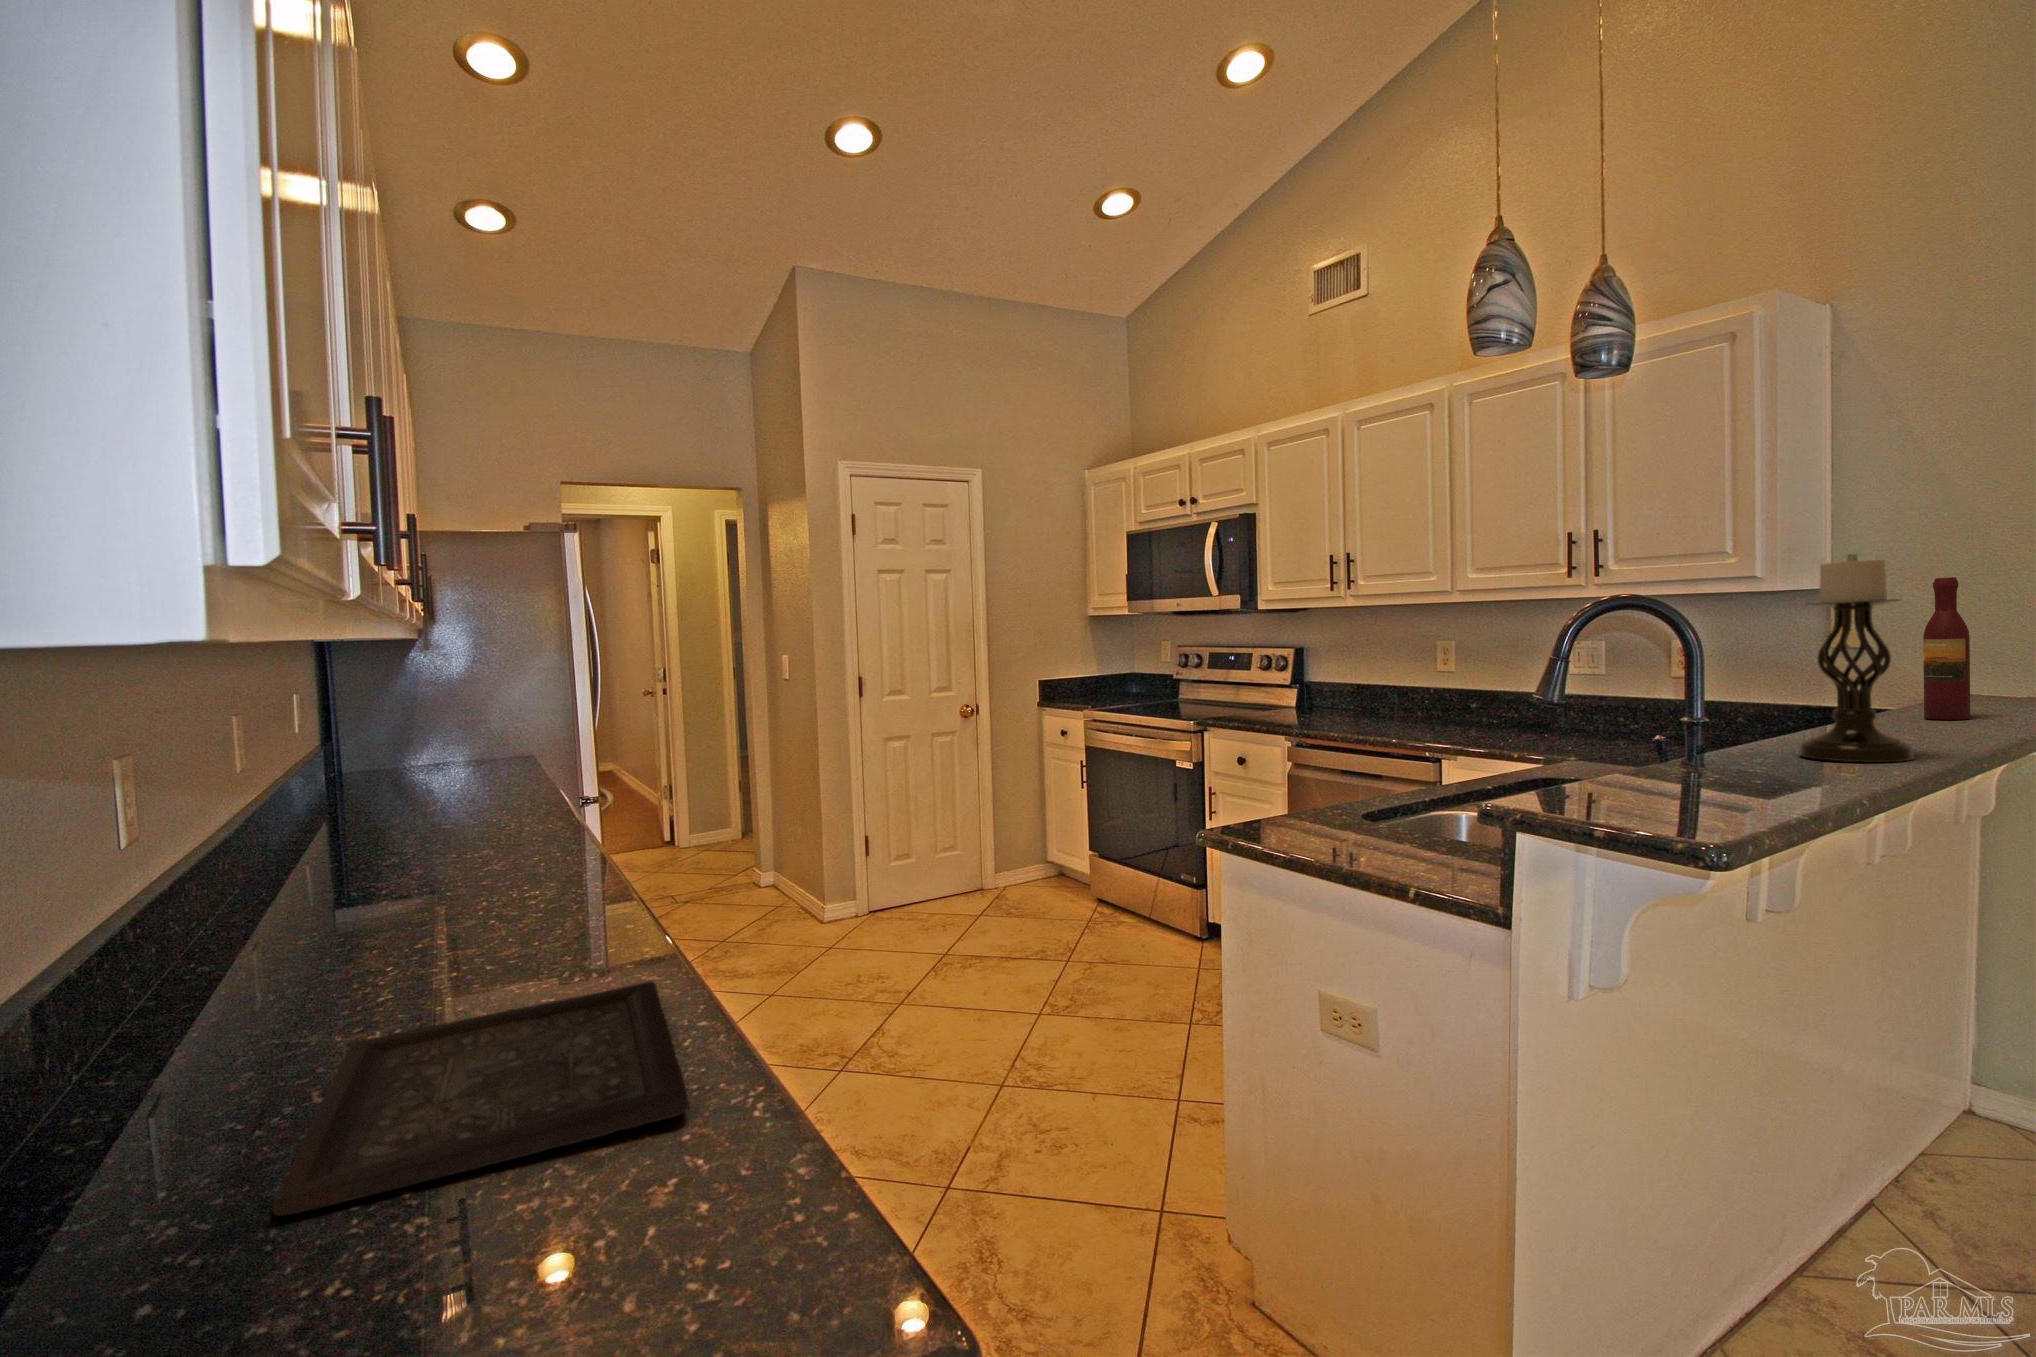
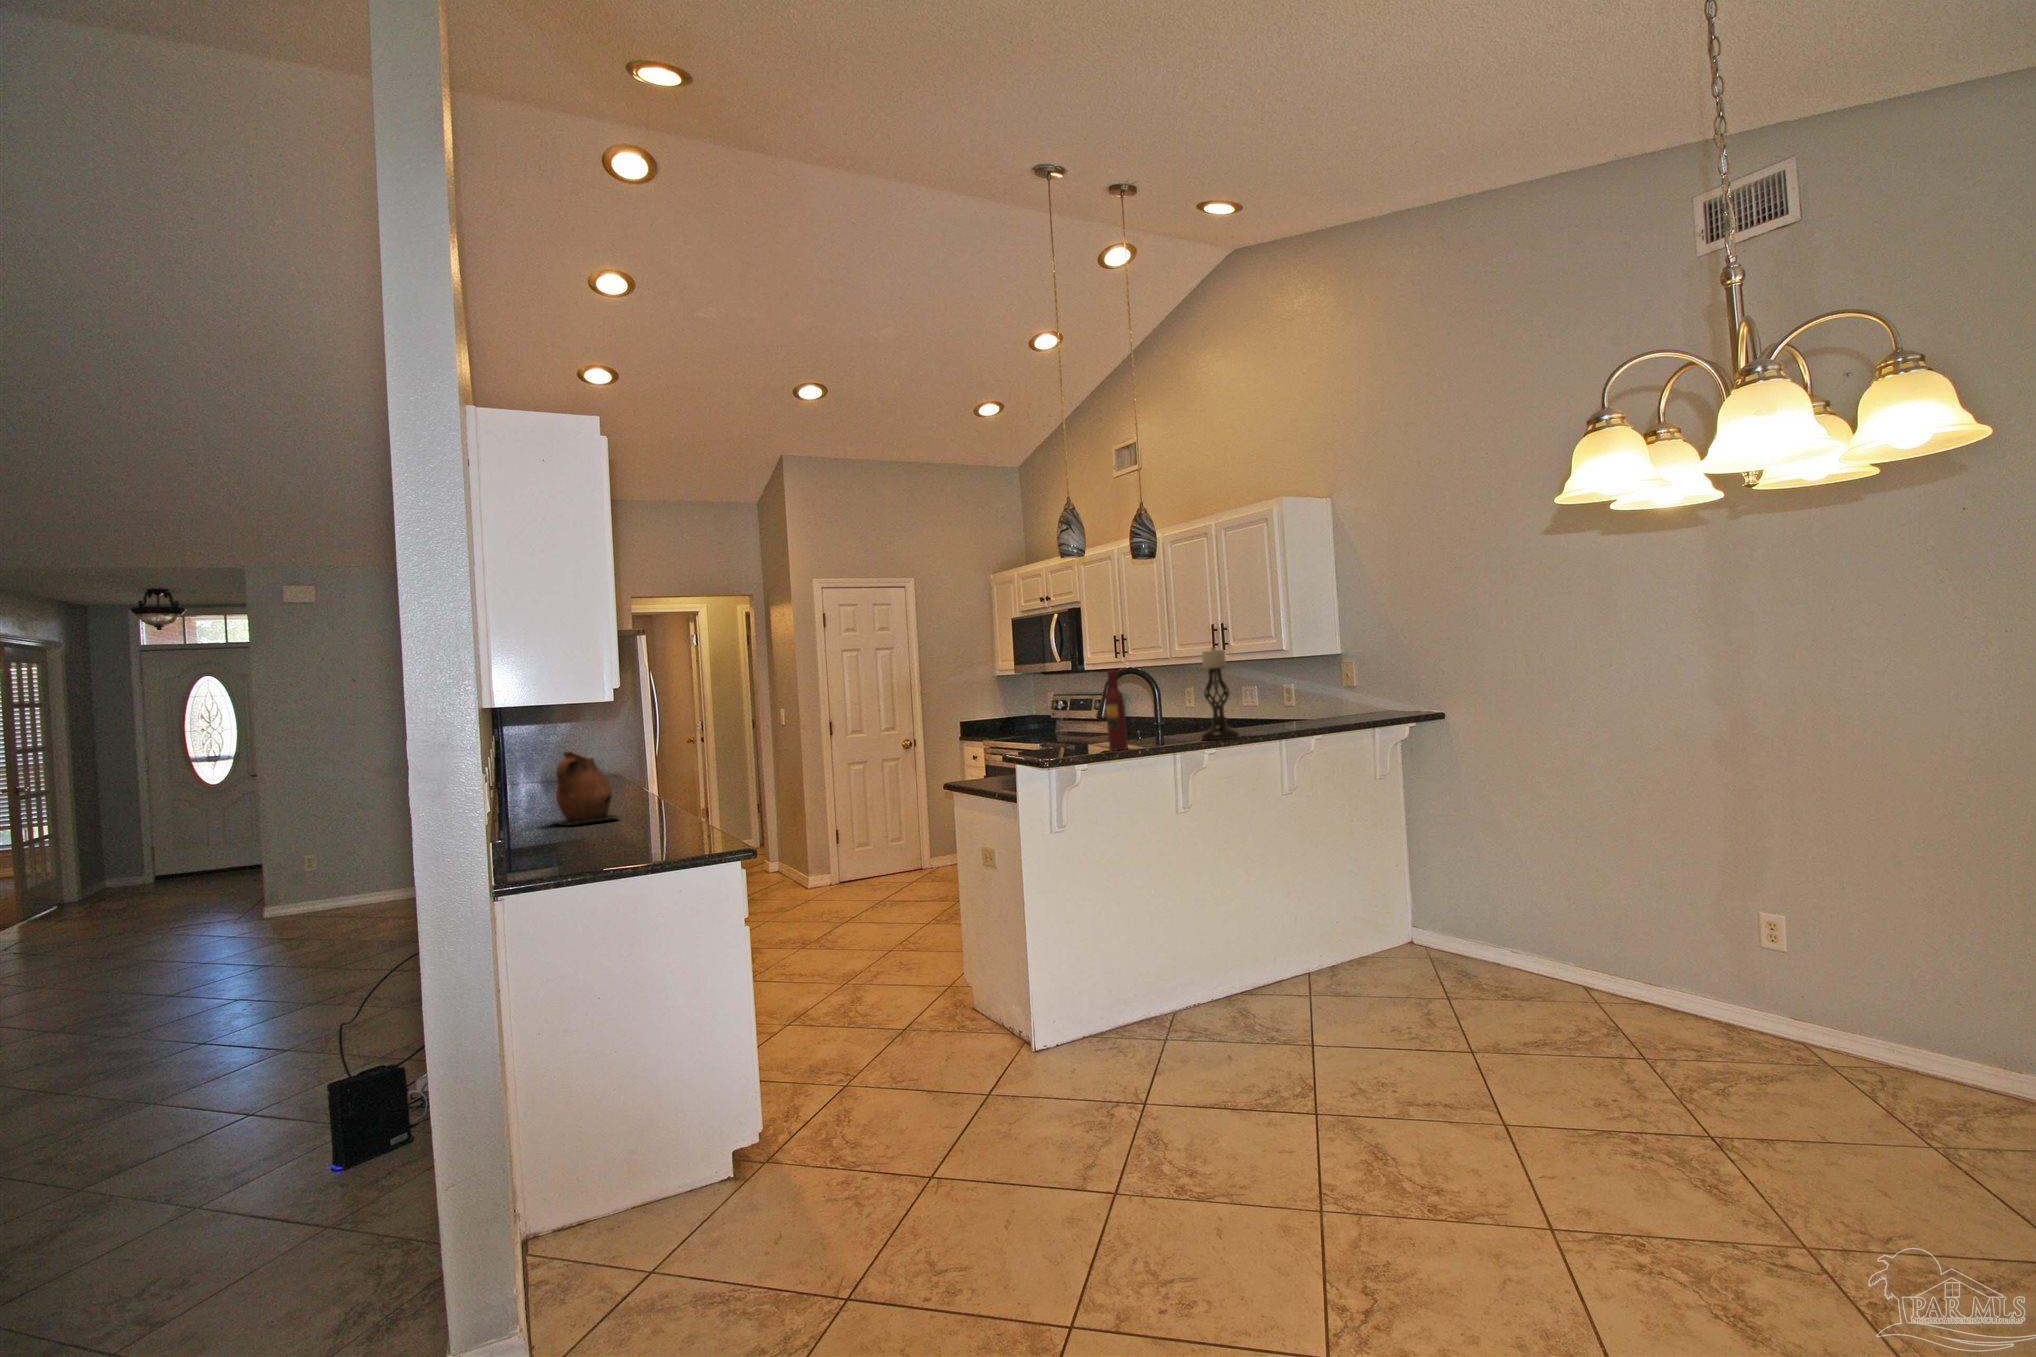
wine bottle: present [1923,577,1970,720] -> present [1105,670,1128,751]
ceramic pitcher: none [352,748,516,921] -> present [556,752,619,825]
tray: present [272,981,690,1216] -> none [574,827,686,858]

